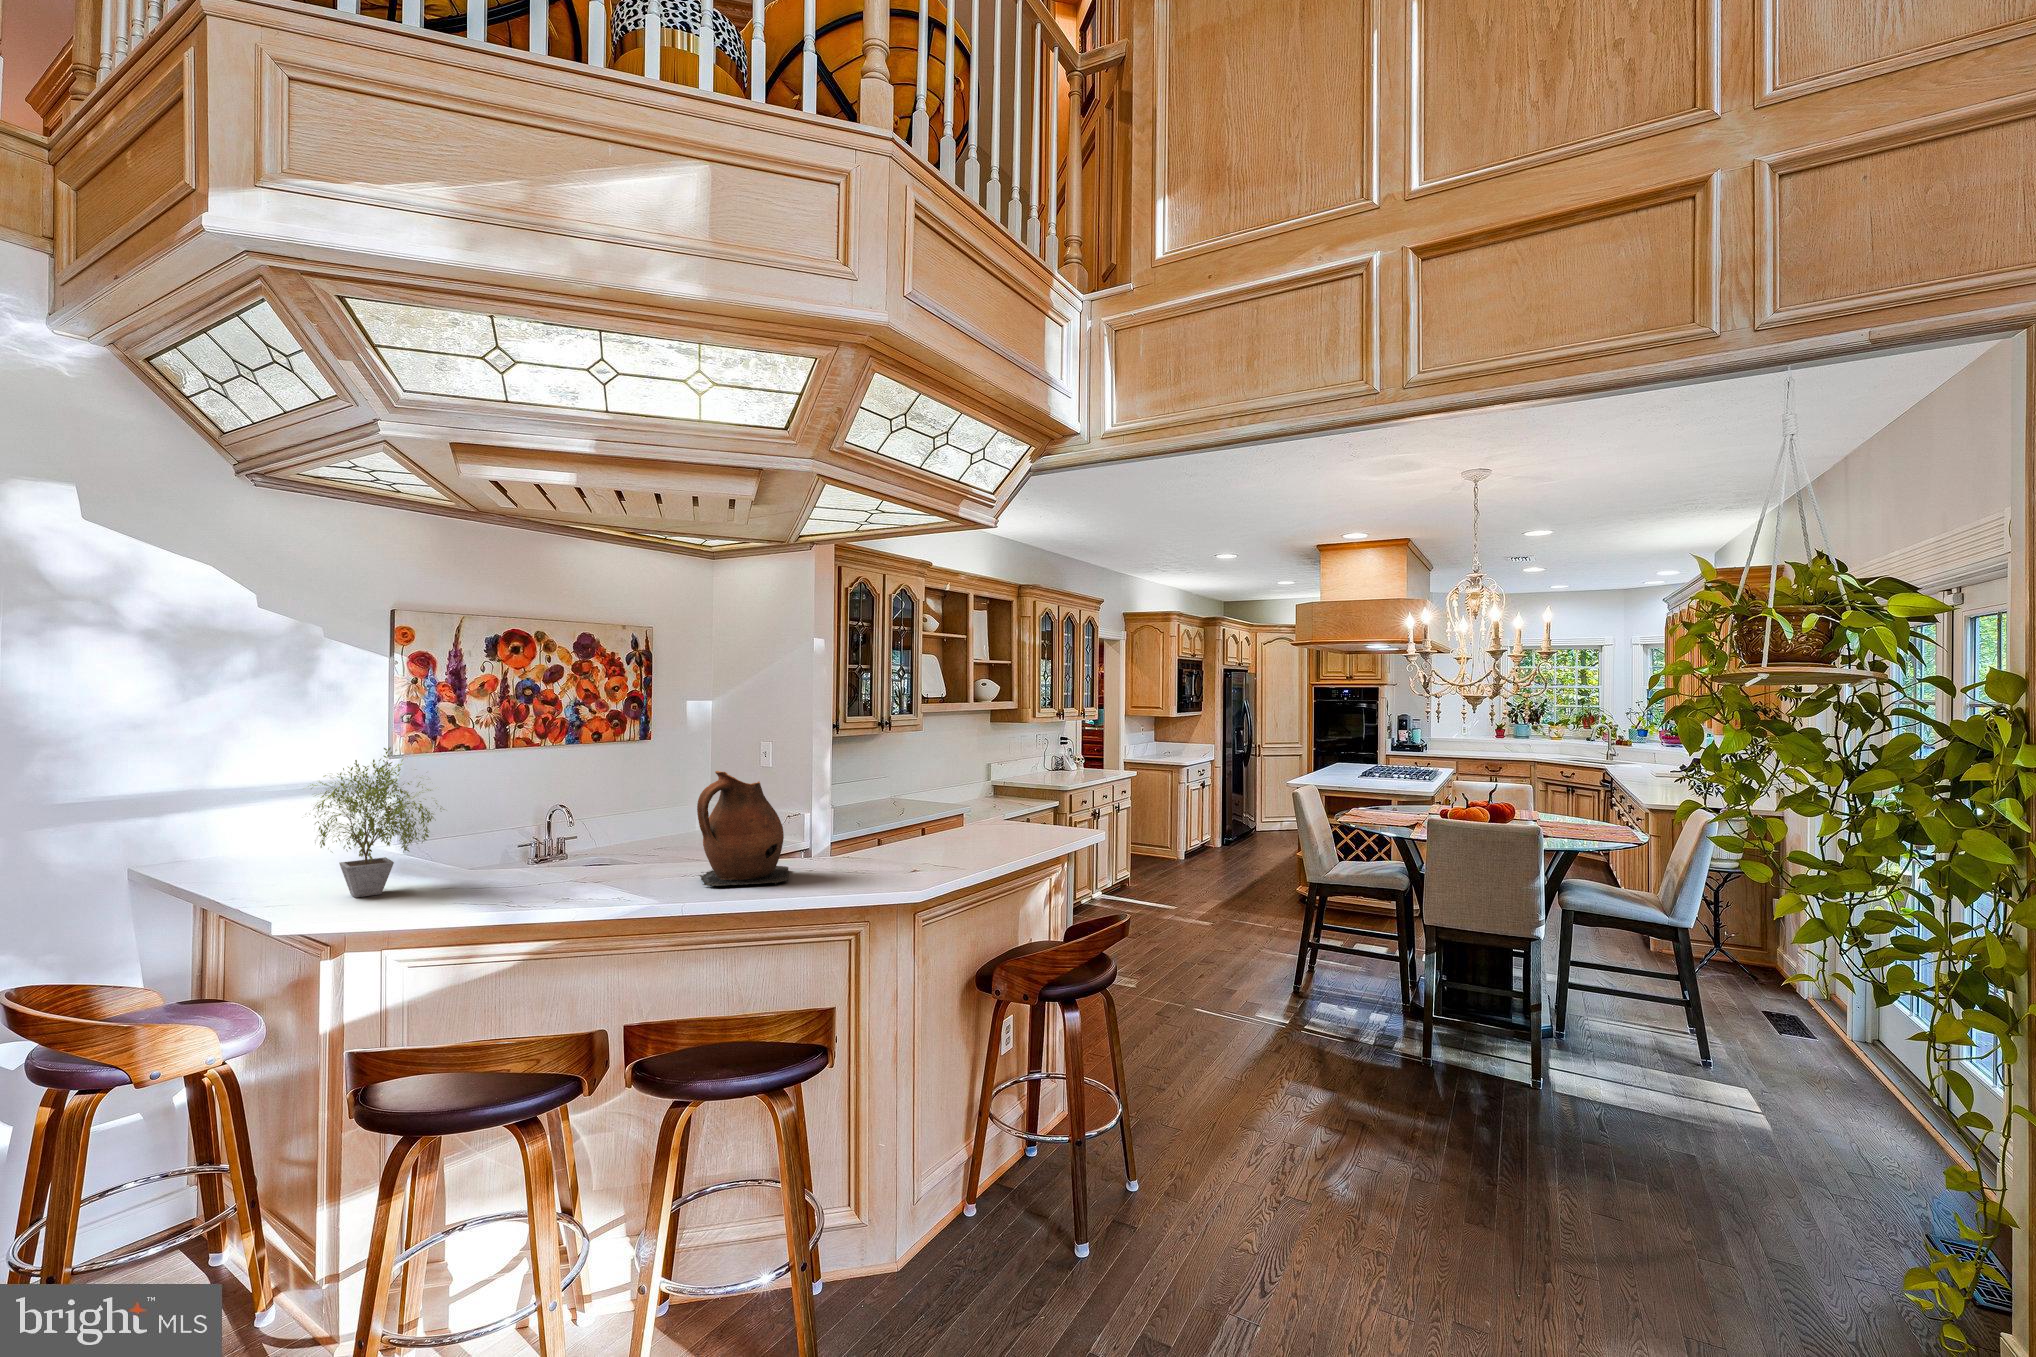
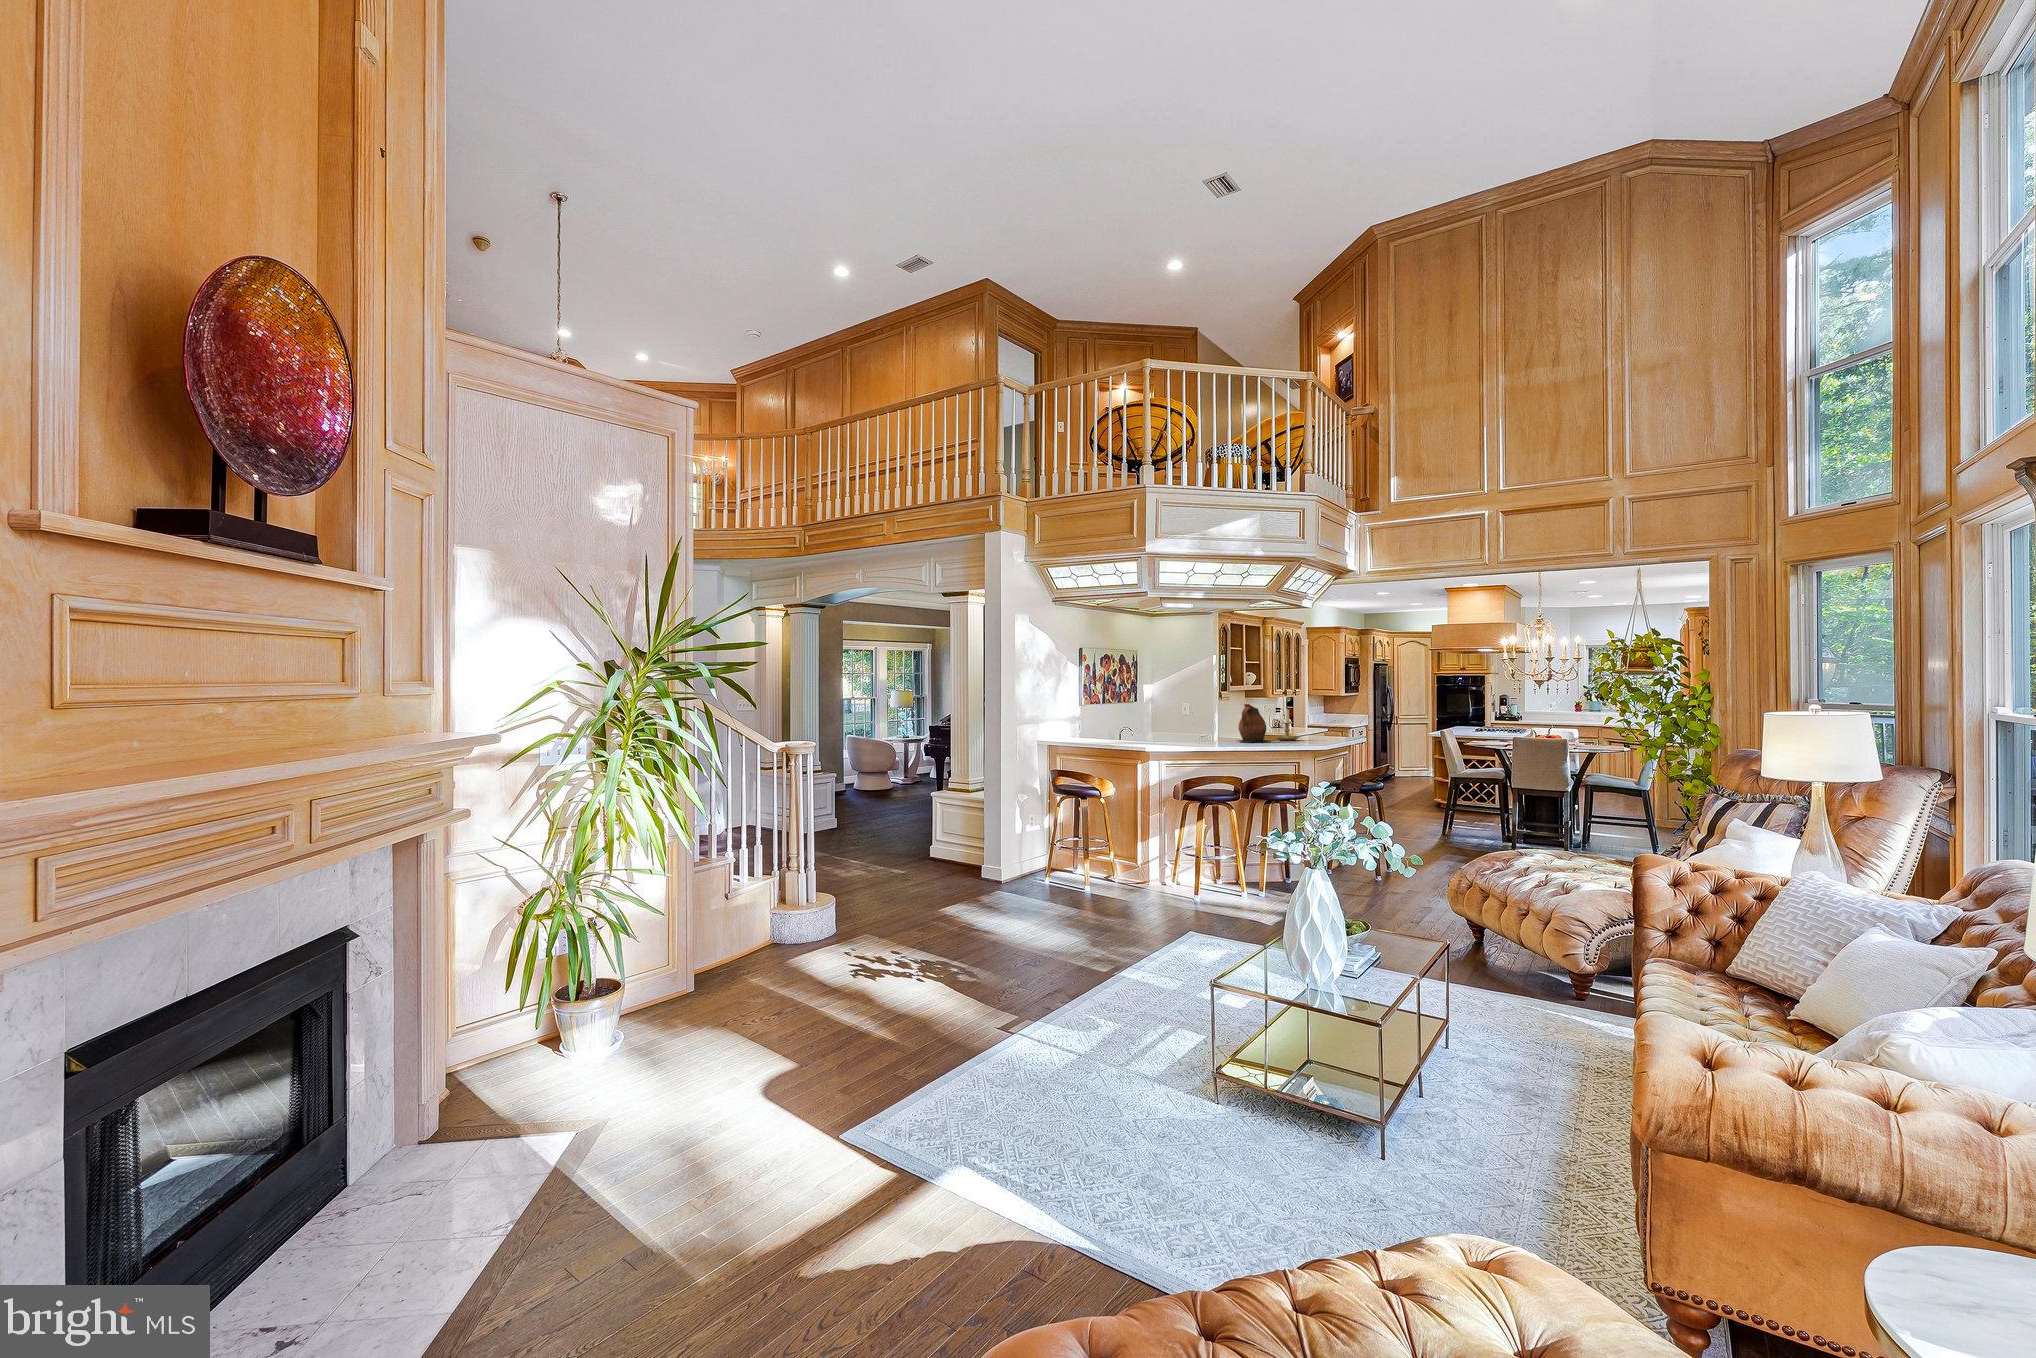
potted plant: present [310,747,445,898] -> none [1116,695,1157,743]
candle holder: none [839,774,910,865] -> present [1274,709,1300,741]

